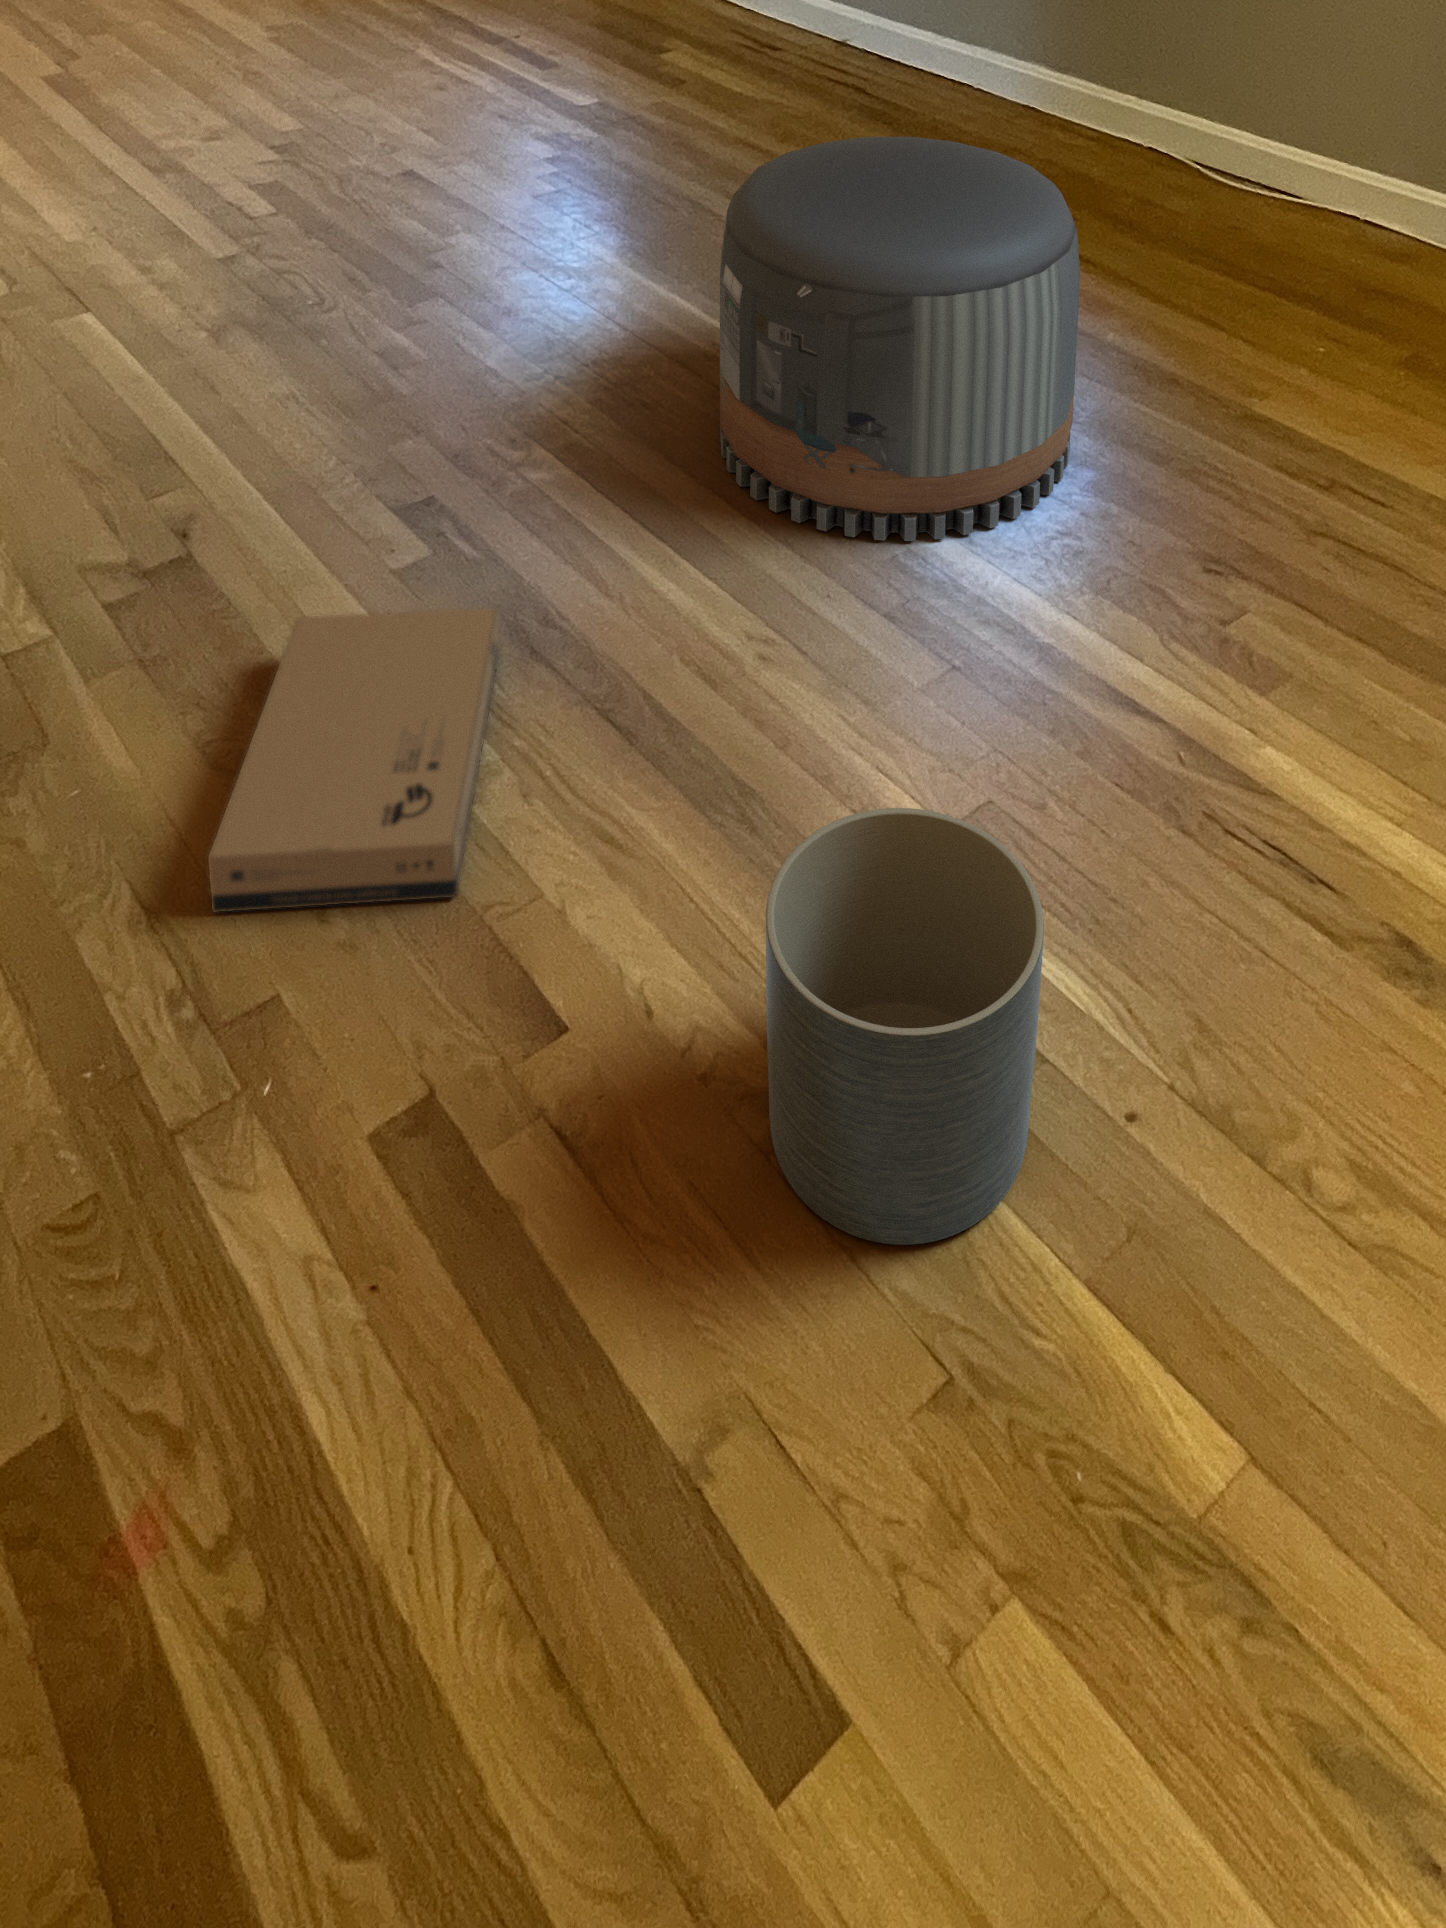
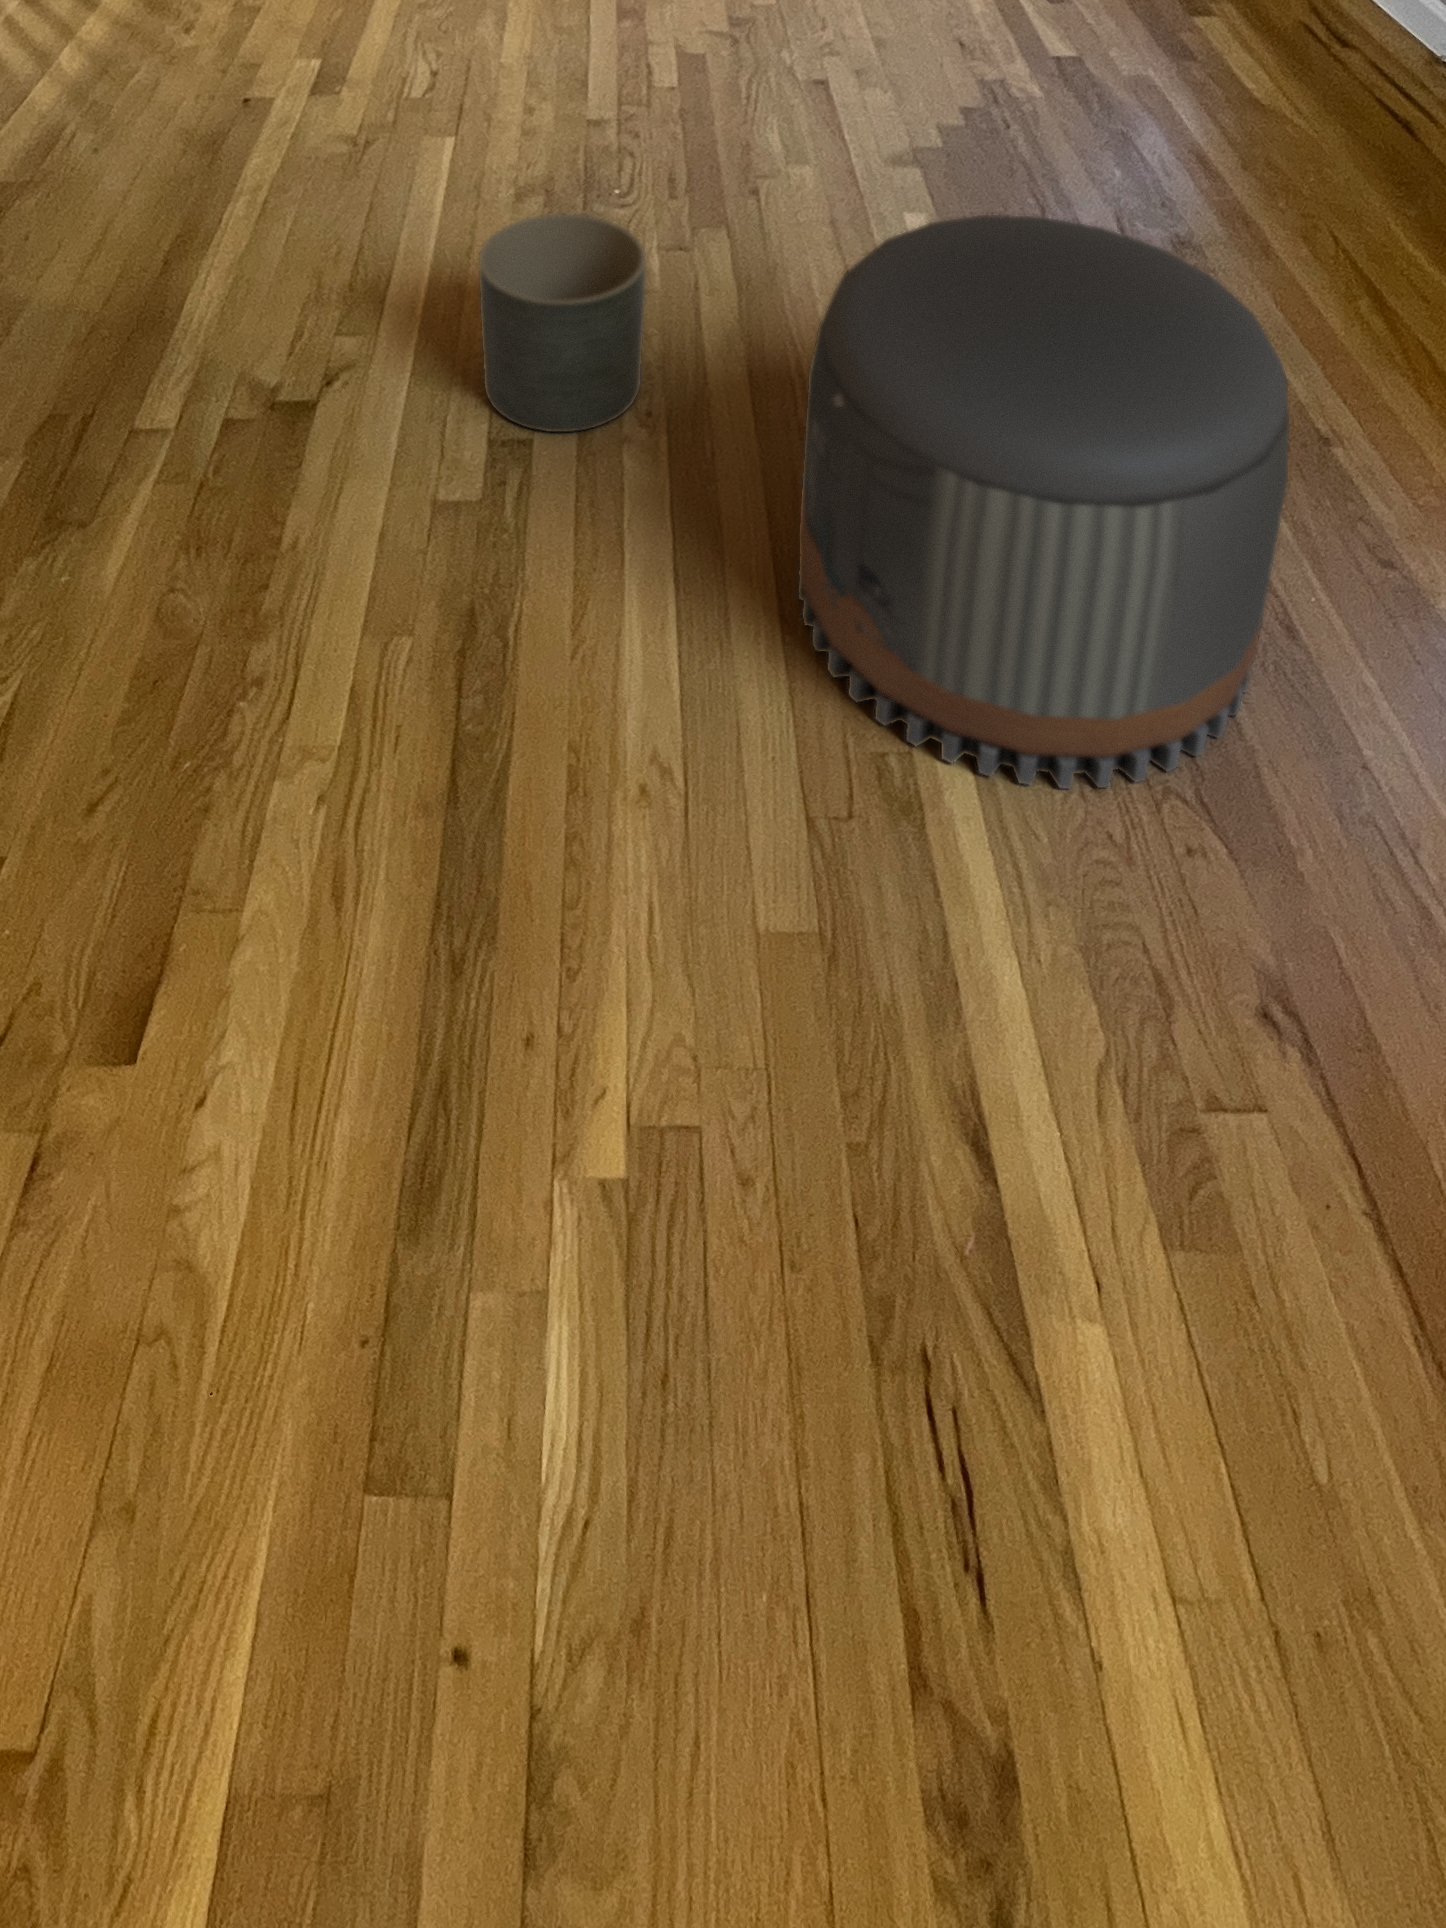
cardboard box: present [208,608,499,913] -> none [30,507,432,857]
planter: present [766,808,1044,1245] -> present [479,214,646,432]

